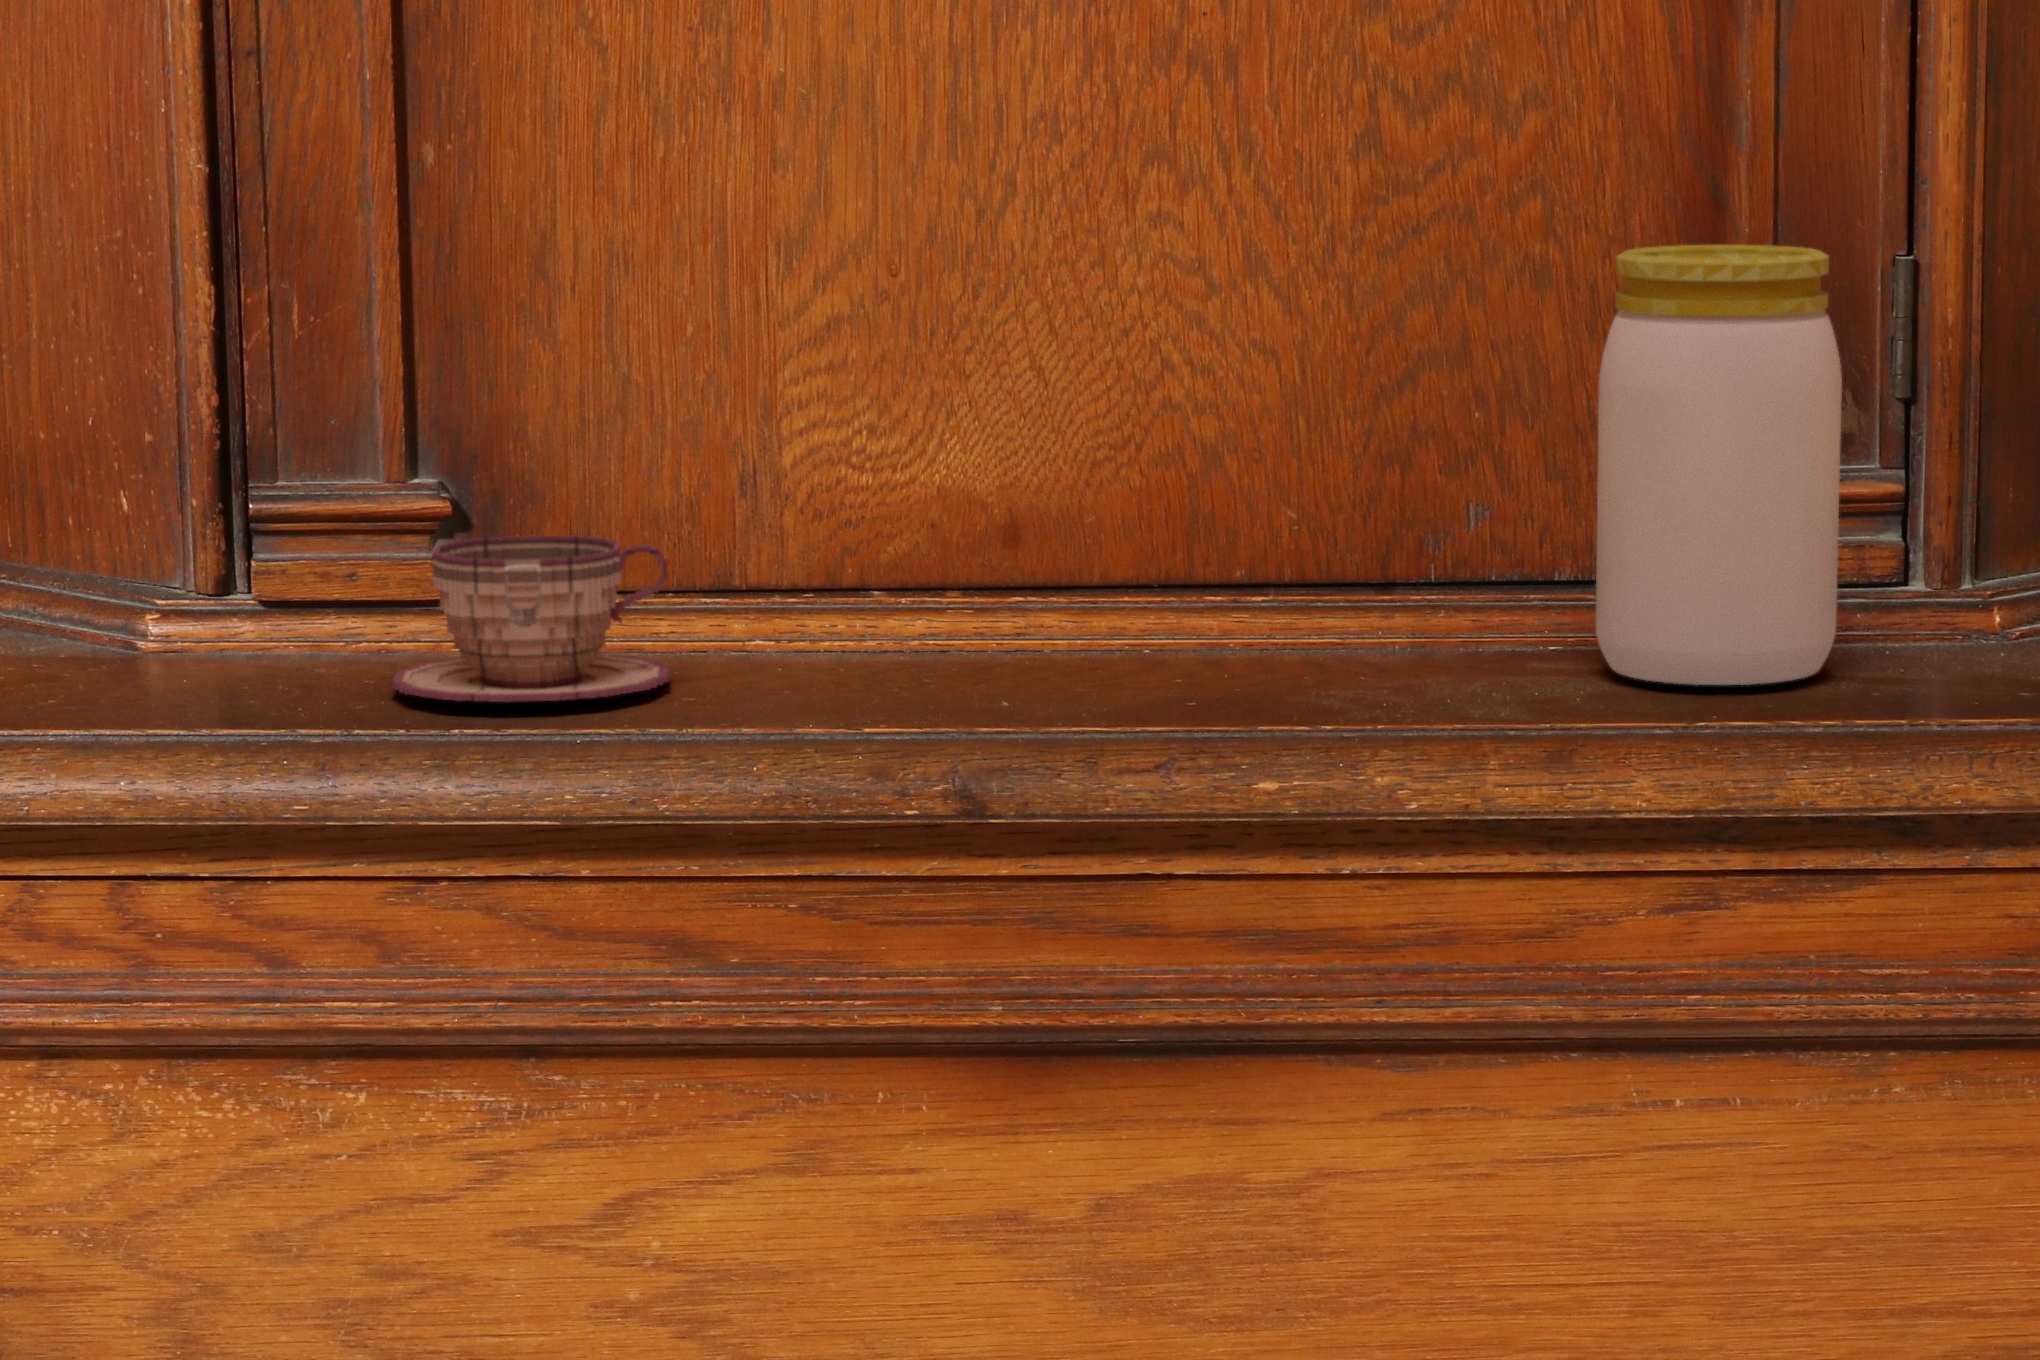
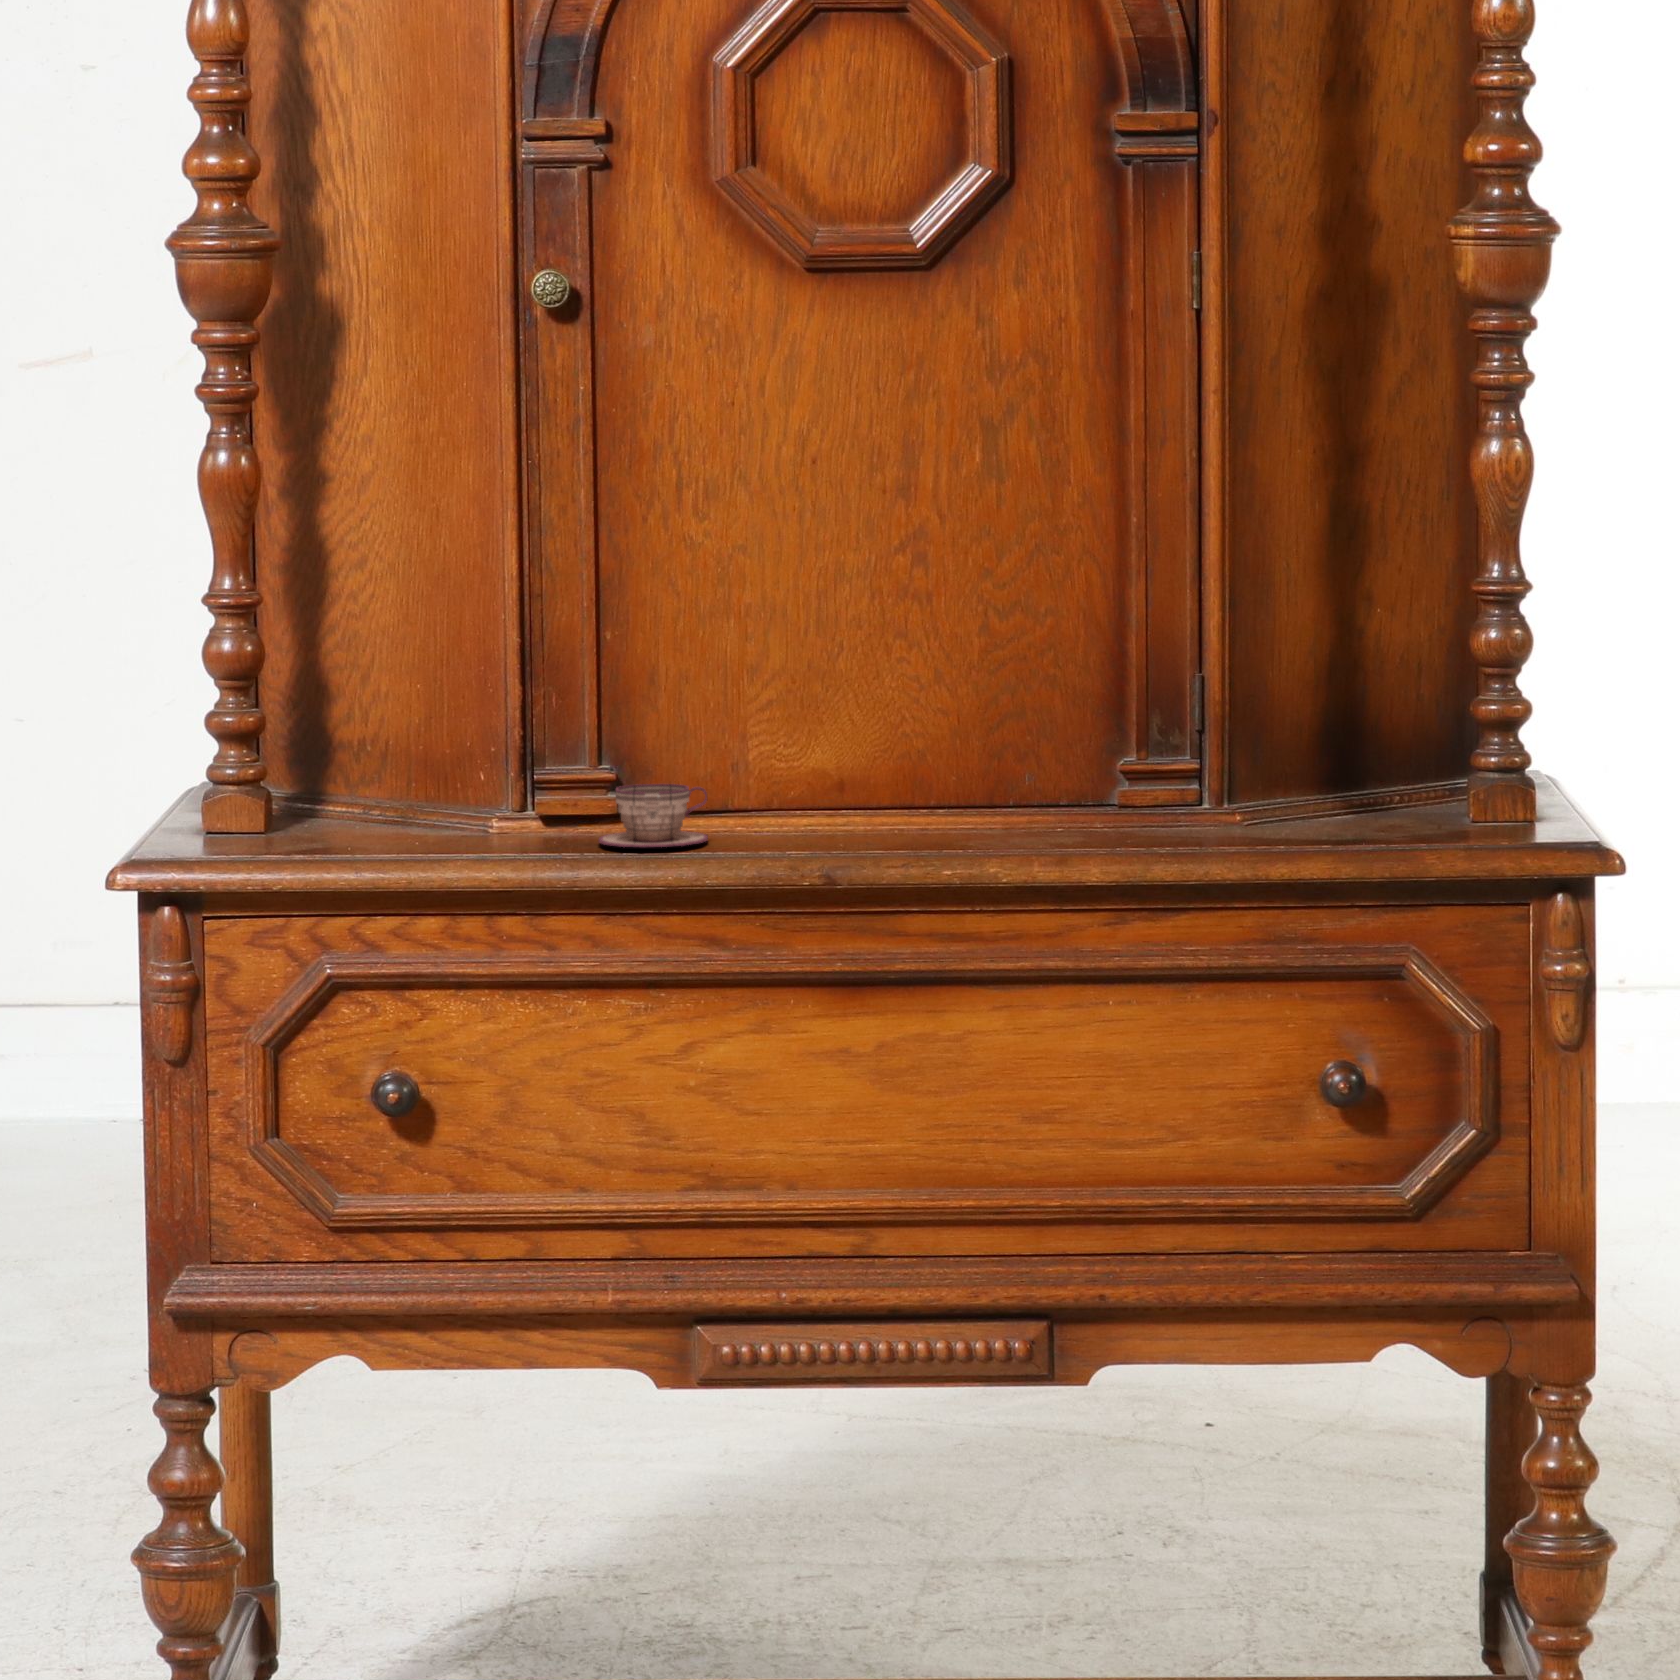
jar: present [1596,245,1842,685] -> none [1073,669,1169,840]

